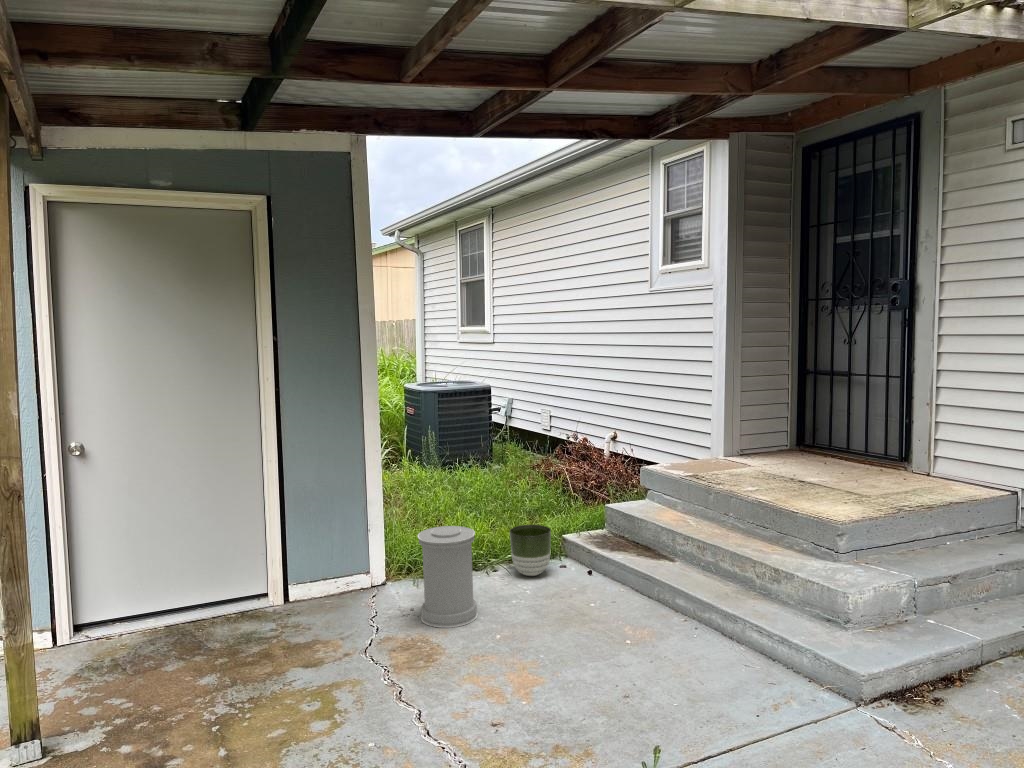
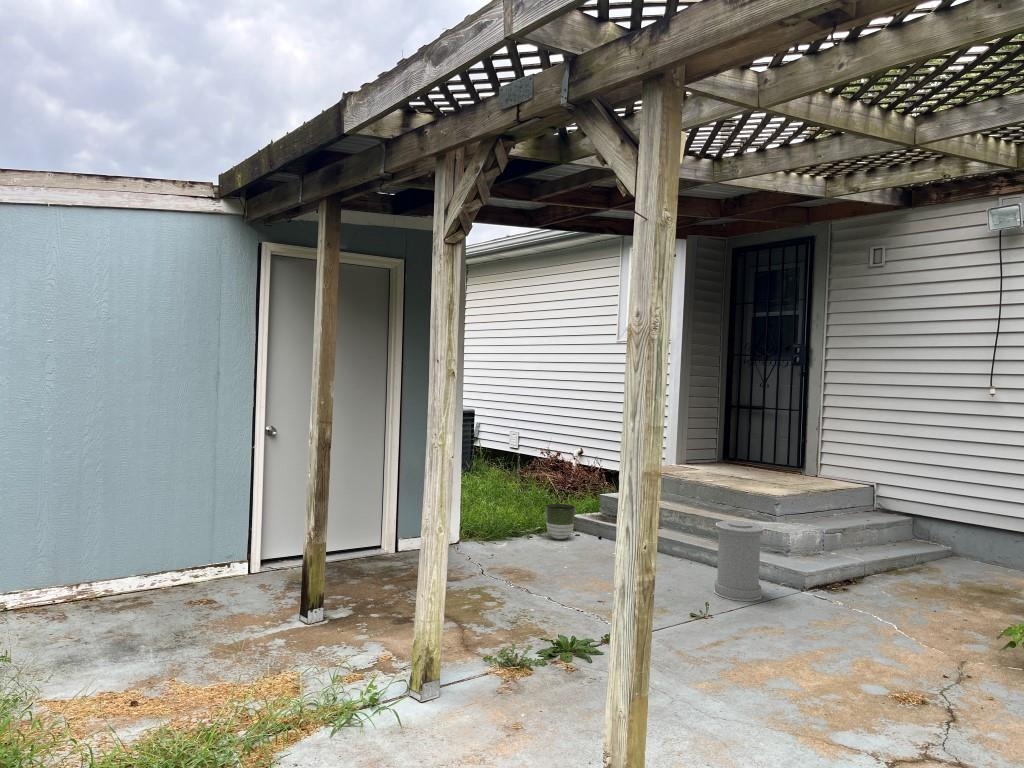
trash can: present [418,526,478,628] -> present [714,521,764,601]

